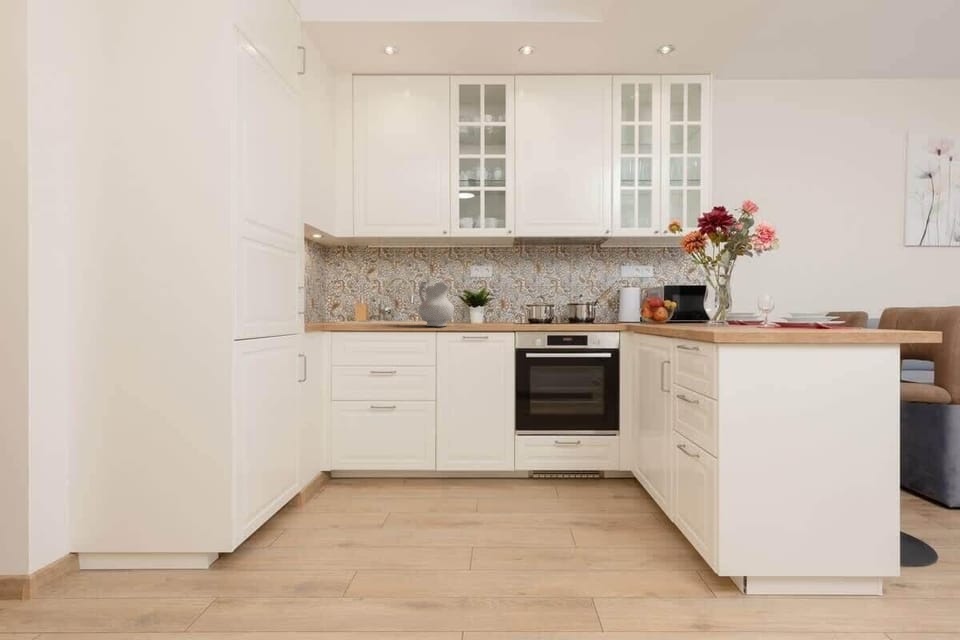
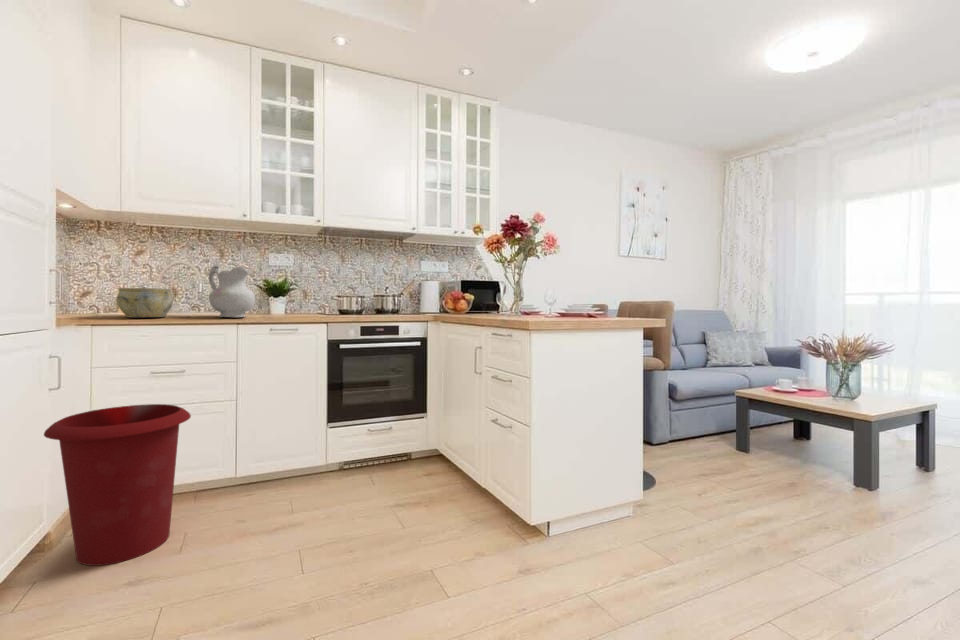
ceramic bowl: none [356,302,393,326] -> present [116,288,173,317]
waste bin: none [314,396,404,512] -> present [44,404,191,566]

